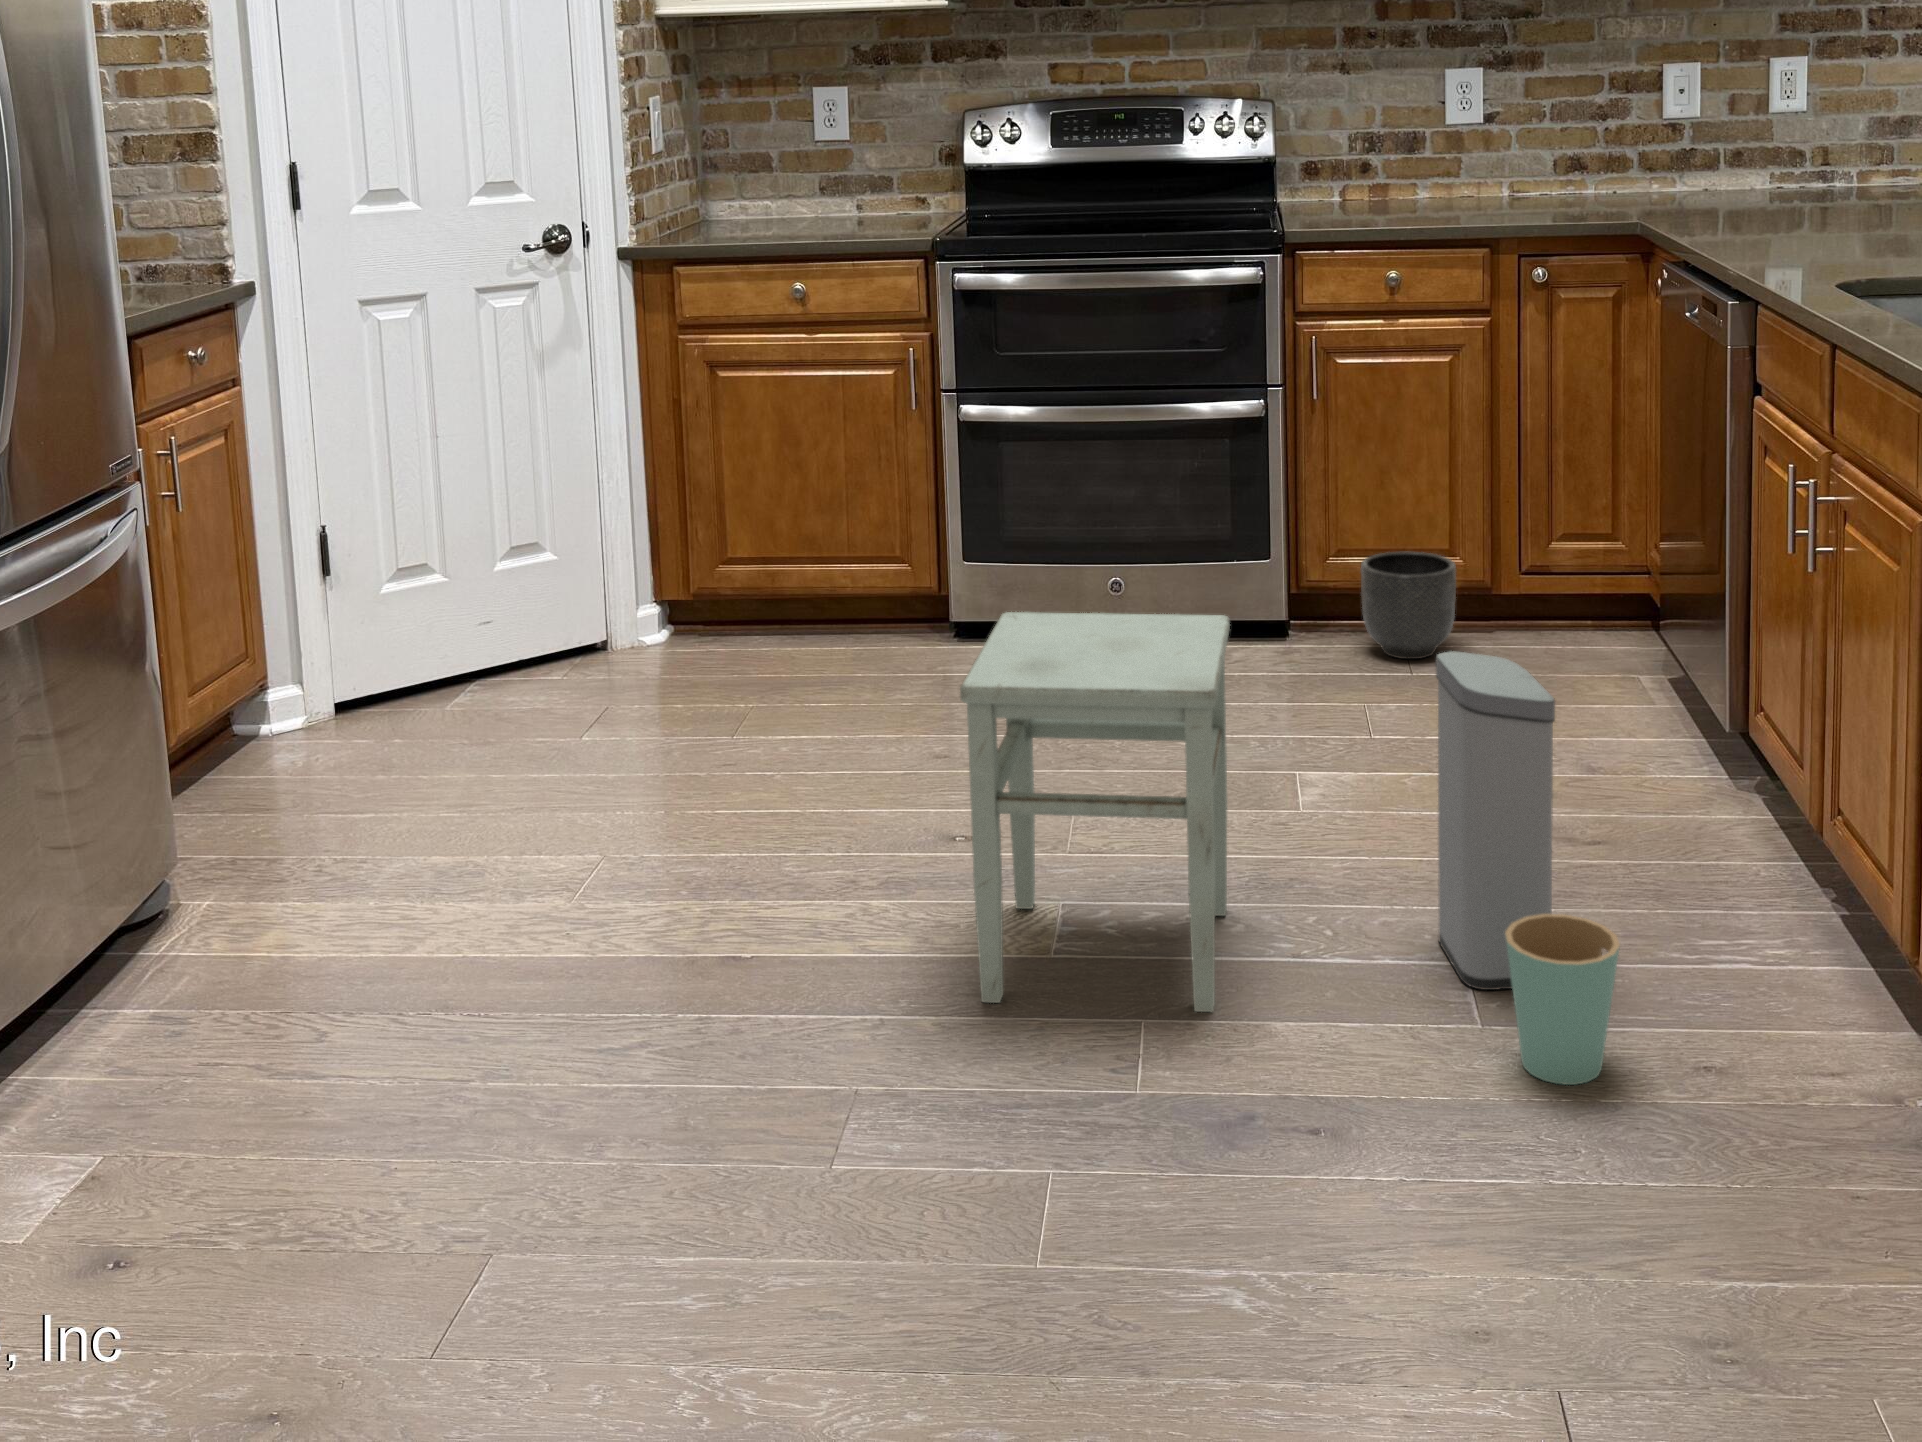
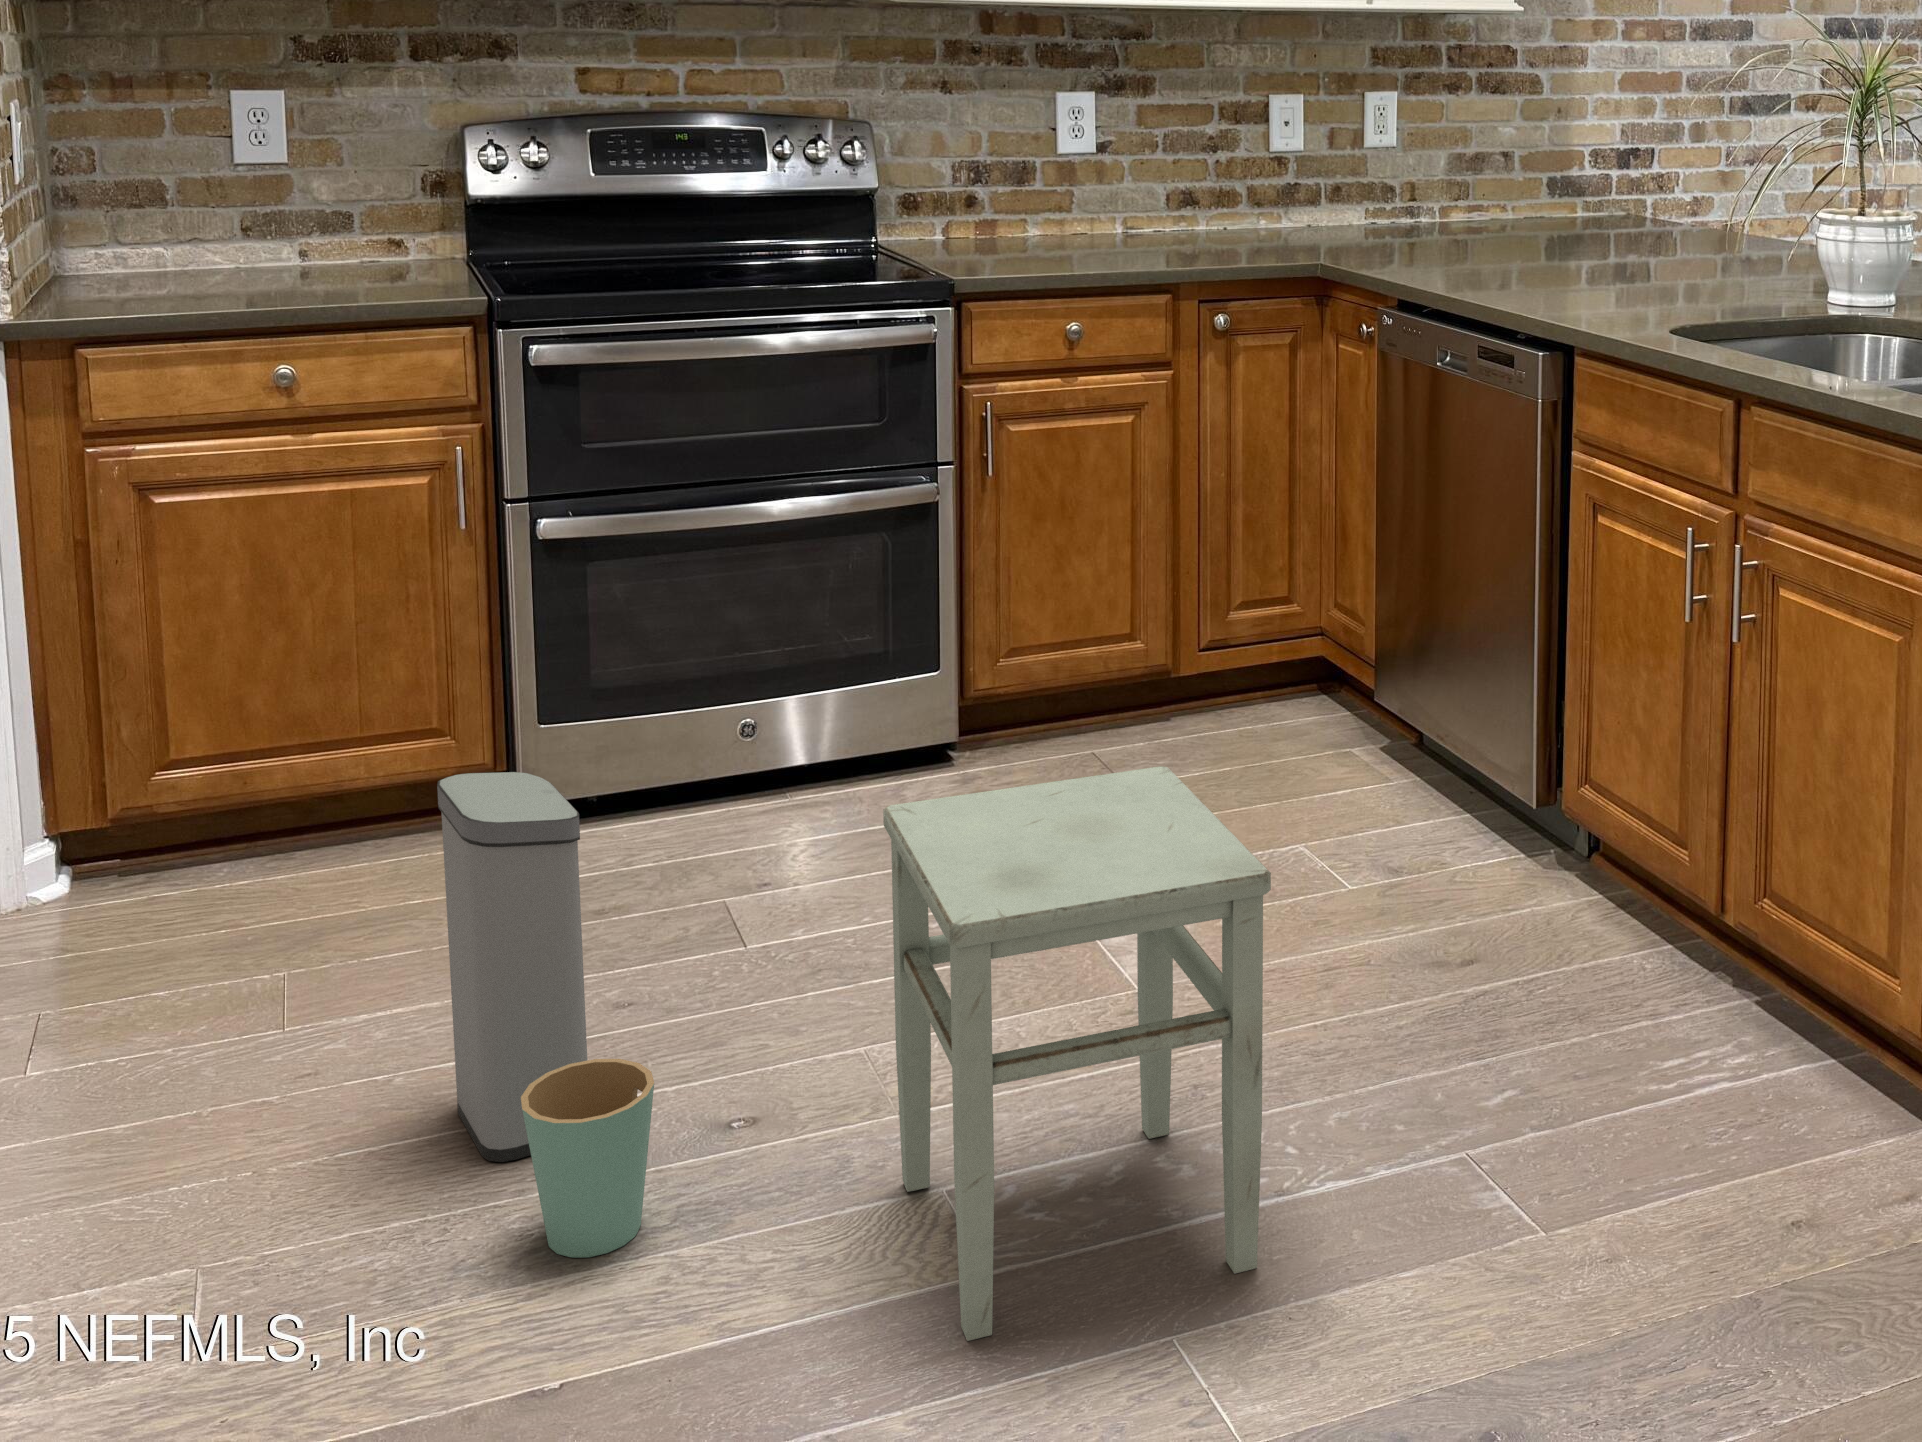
planter: present [1360,552,1456,659] -> none [1044,639,1152,764]
trash can: present [1436,651,1620,1085] -> present [437,772,654,1258]

